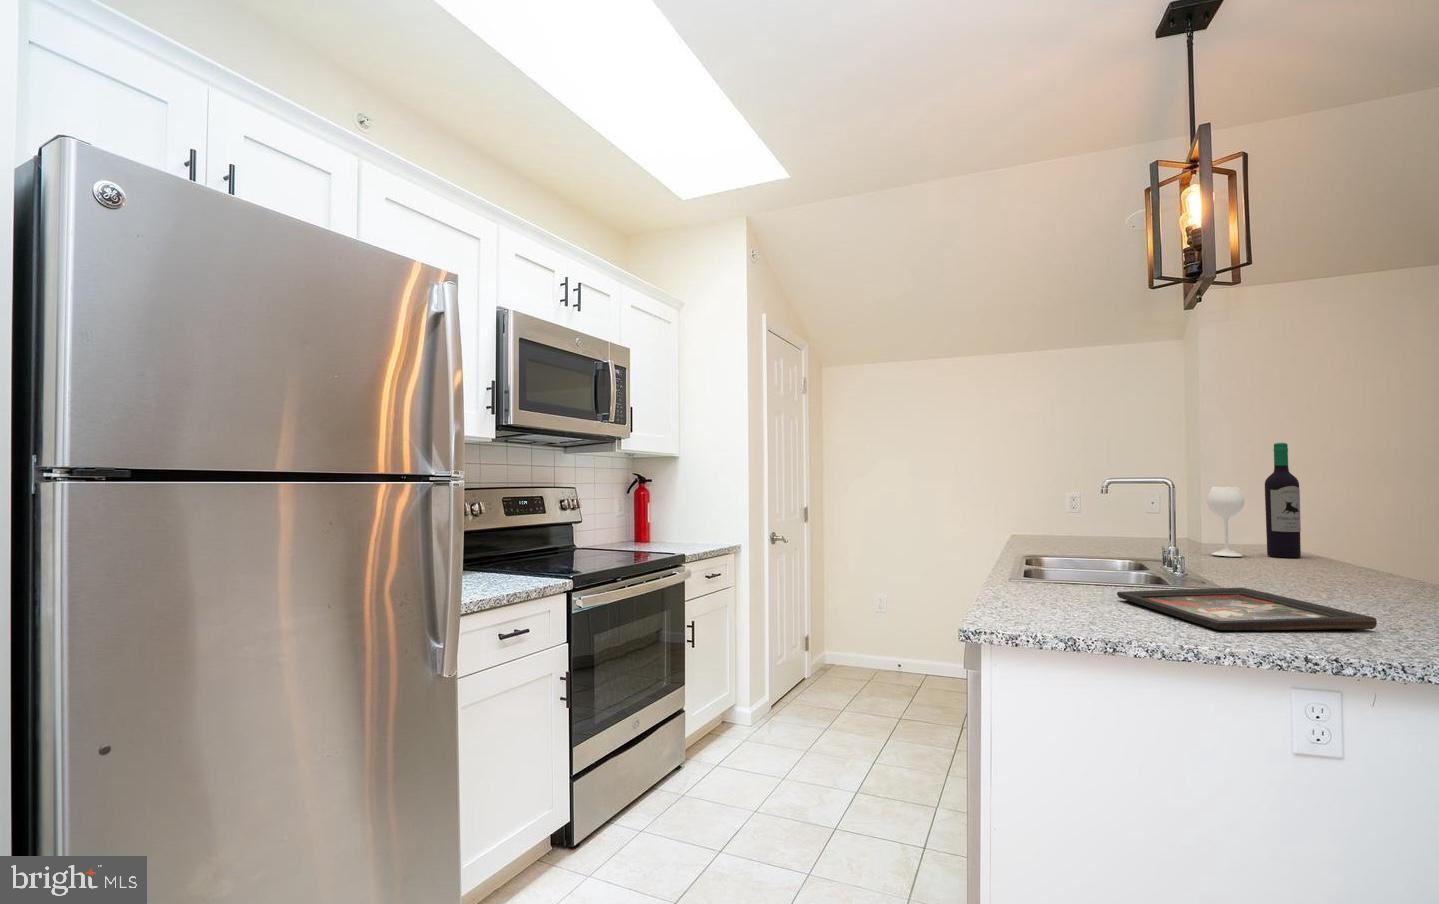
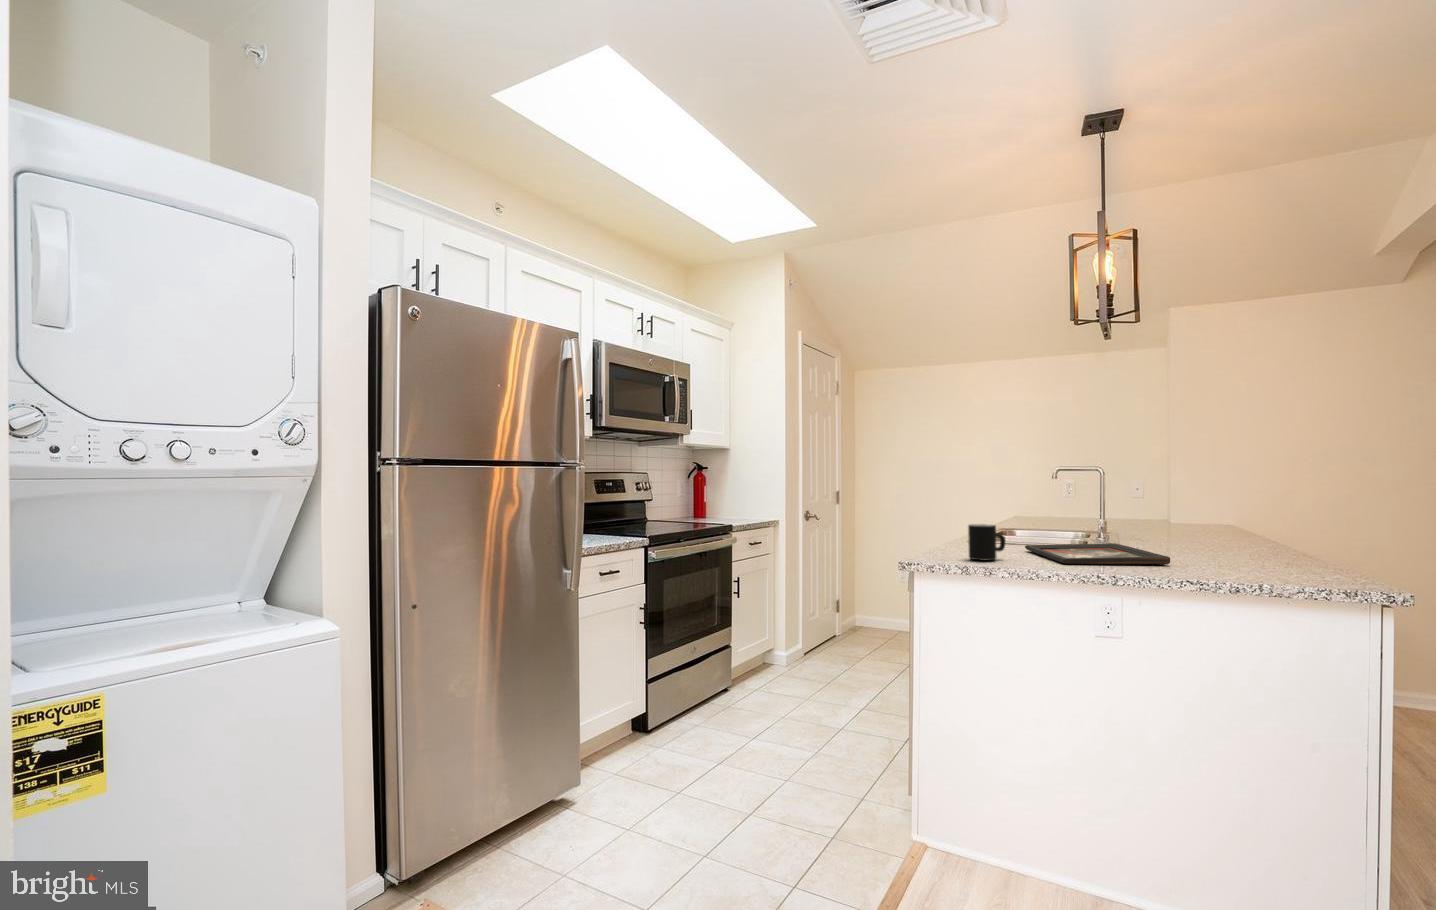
wine bottle: present [1207,443,1301,558] -> none [1149,439,1223,531]
mug: none [1060,567,1115,624] -> present [968,524,1006,560]

